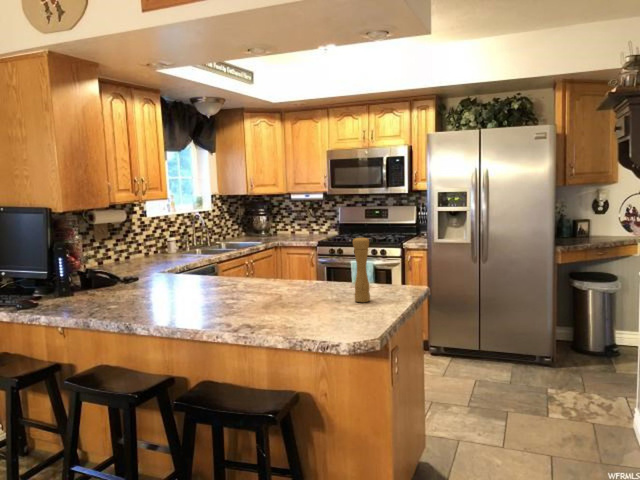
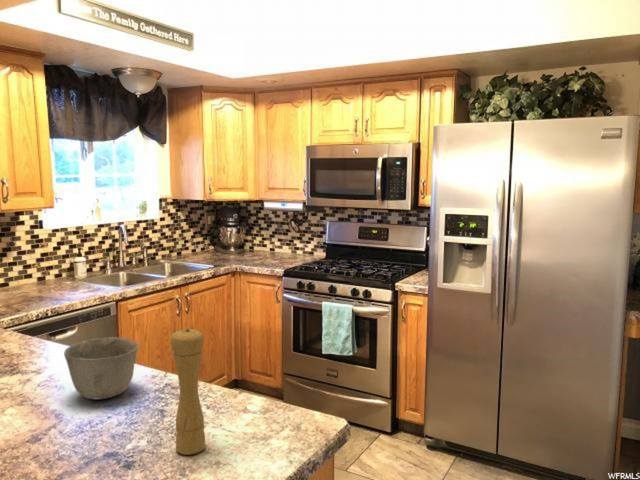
ceramic bowl: none [264,260,304,292] -> present [64,337,139,400]

